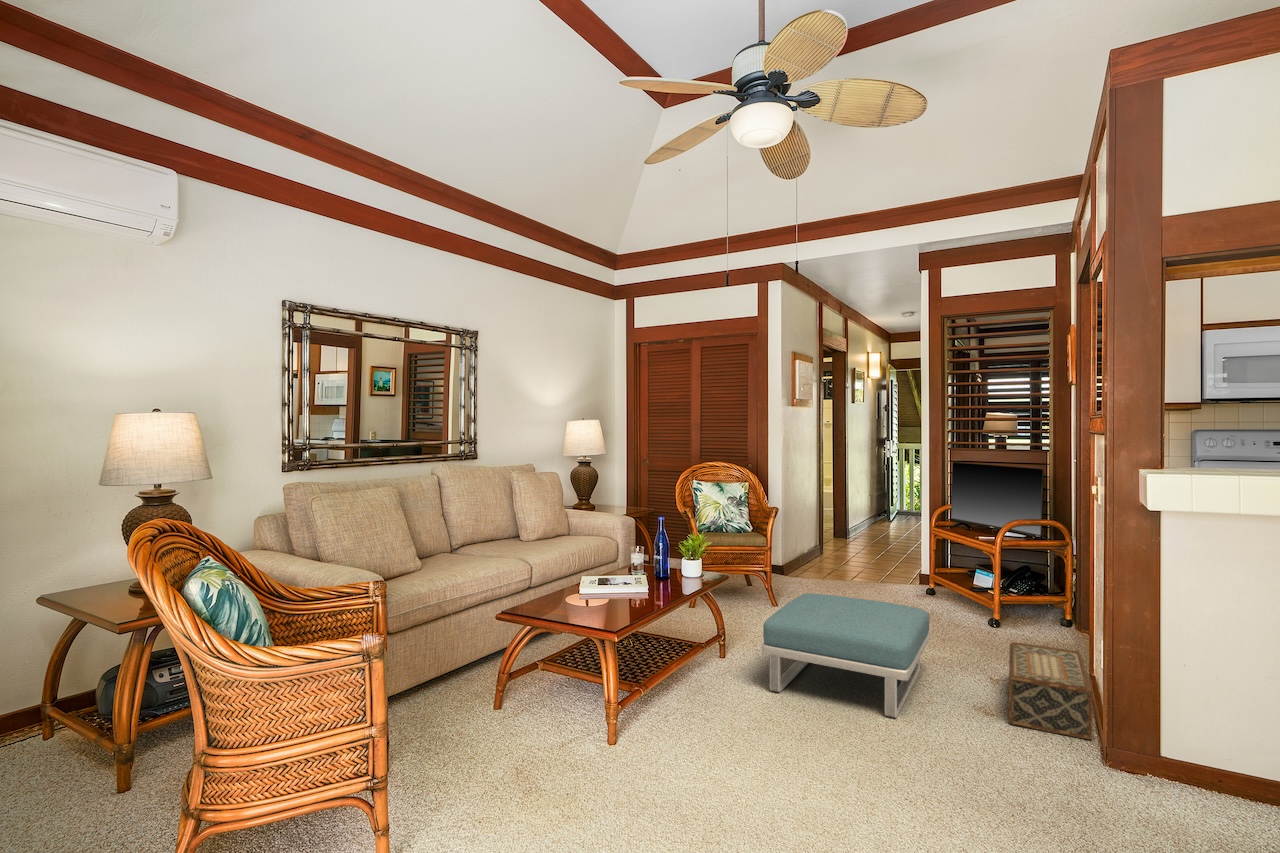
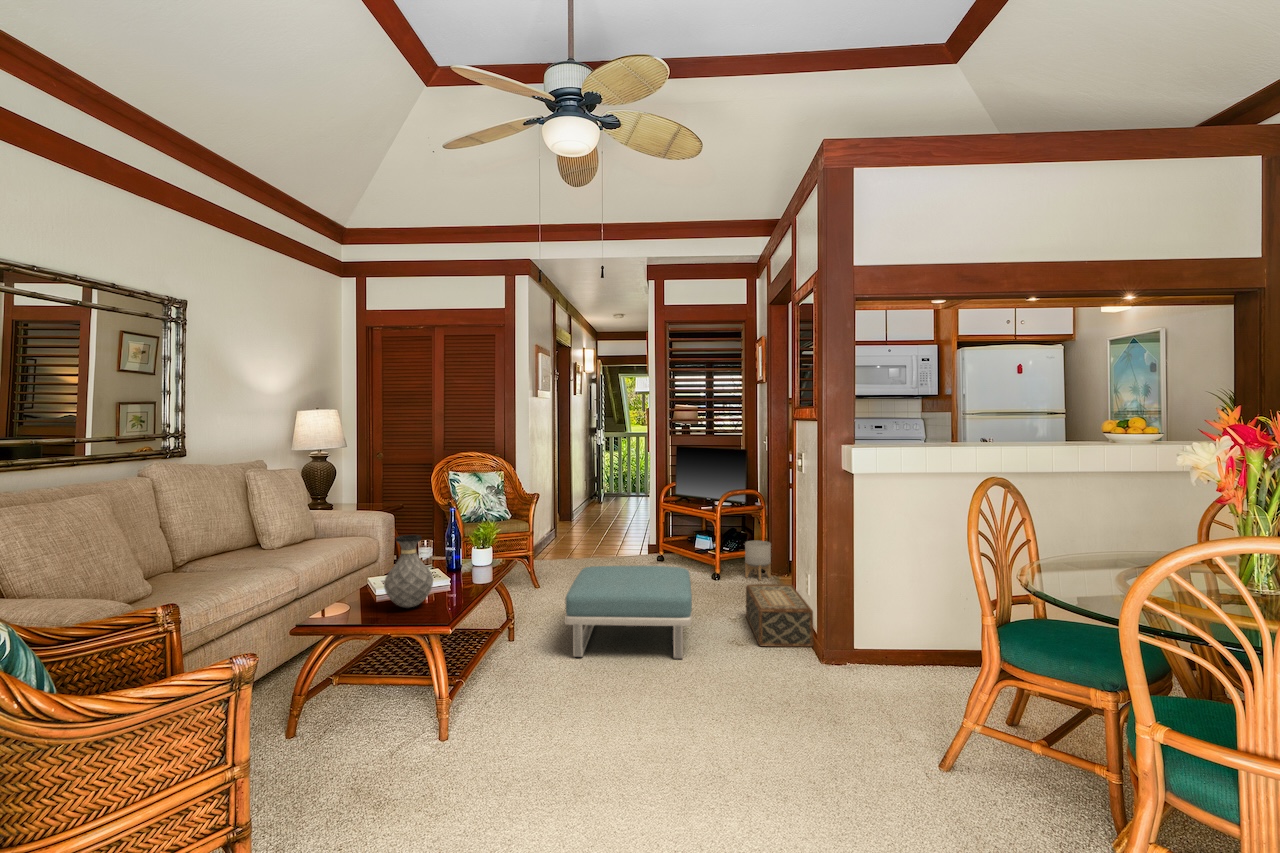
vase: none [572,540,617,611] -> present [384,535,433,608]
planter: none [1036,587,1074,640] -> present [745,541,771,580]

